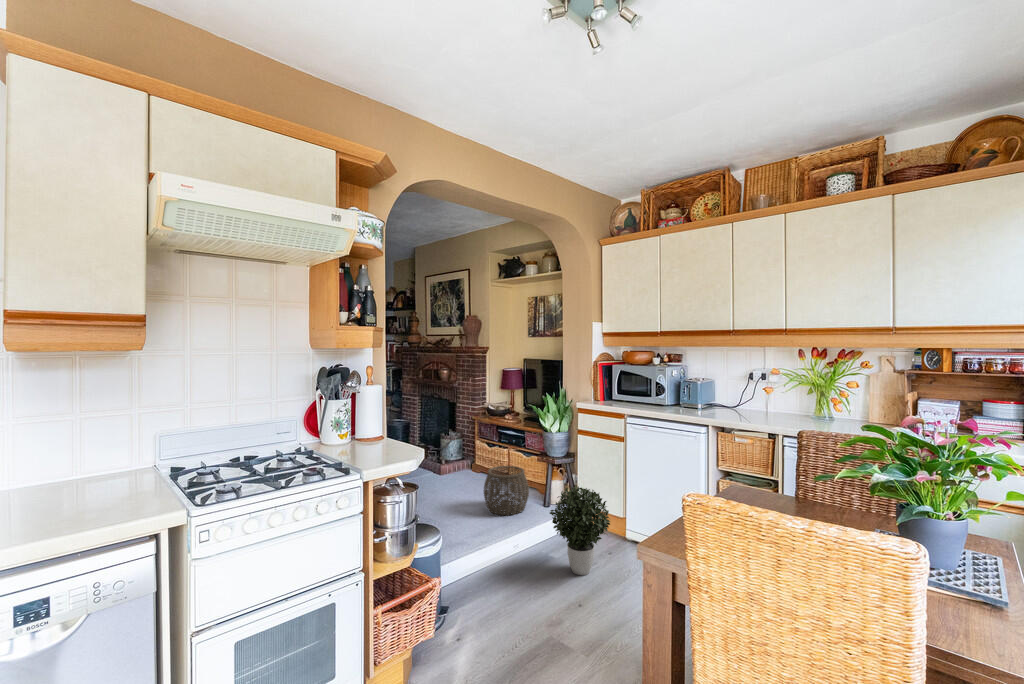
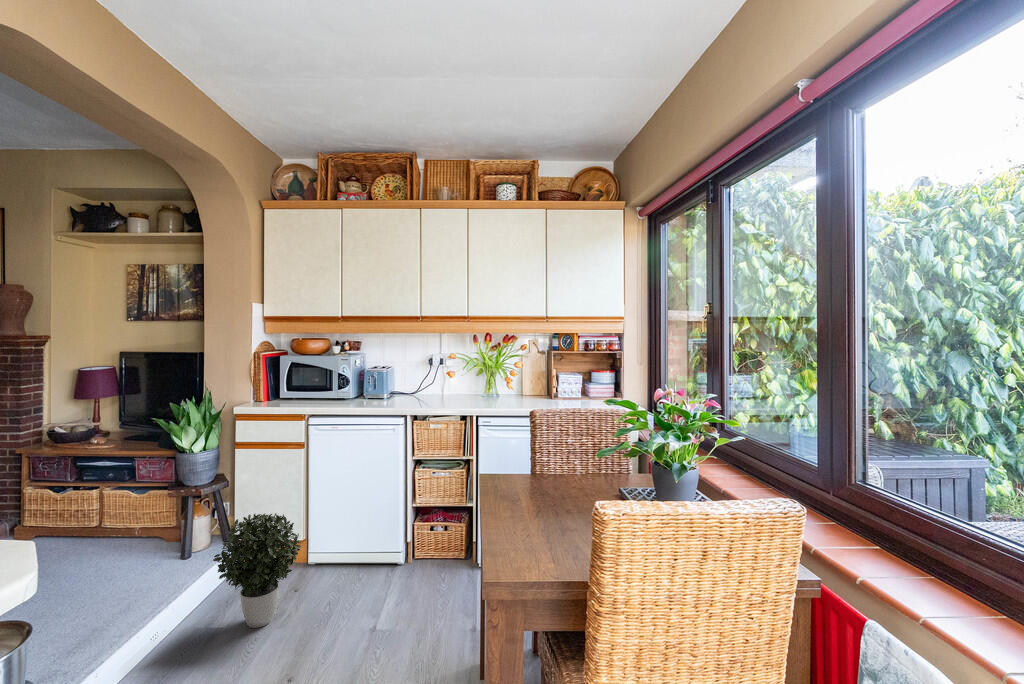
woven basket: present [484,466,529,515] -> none [67,510,156,592]

